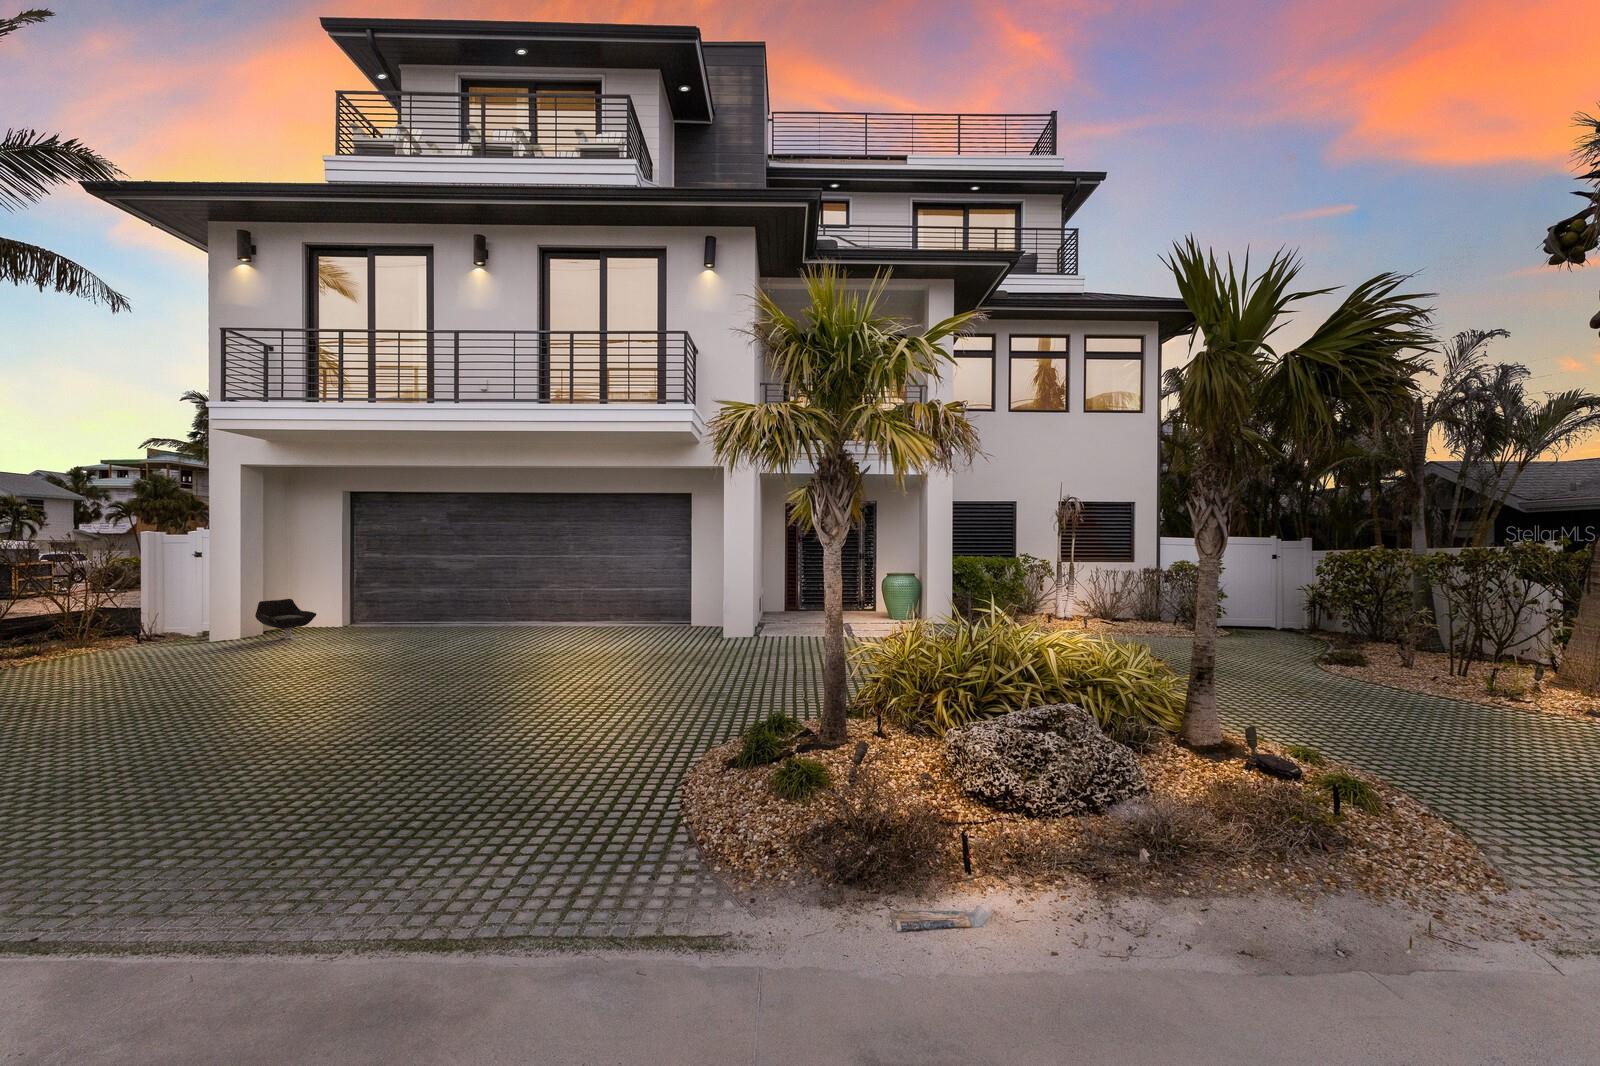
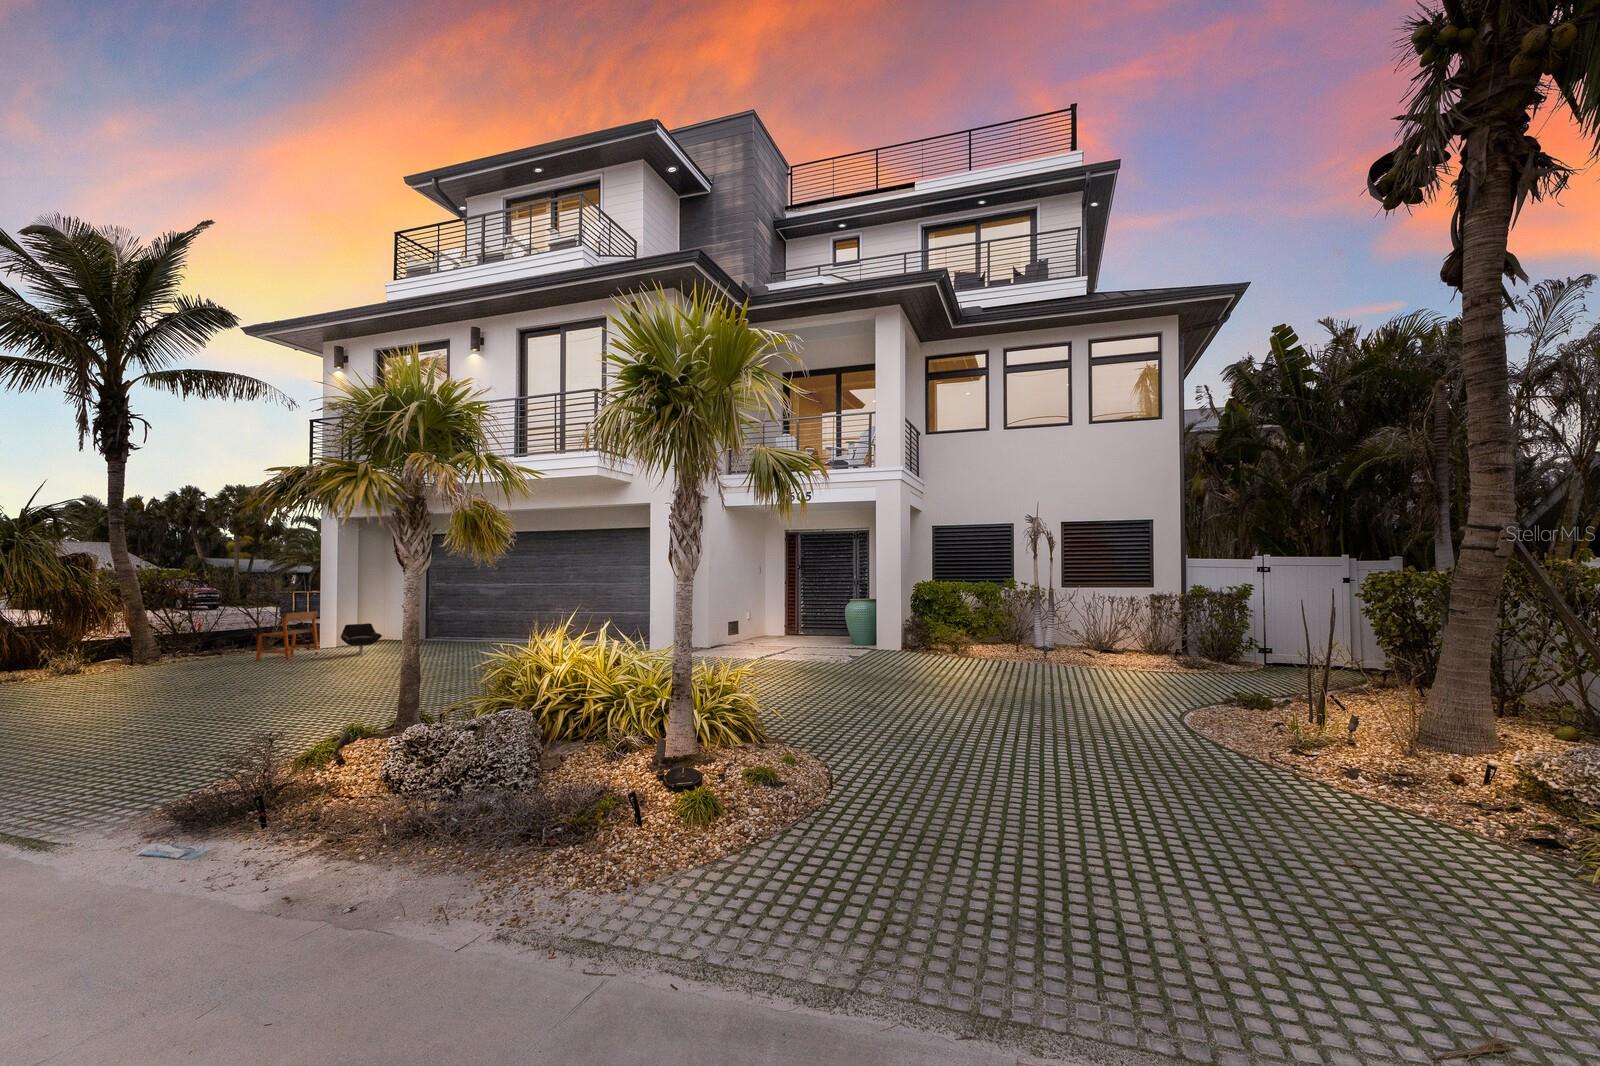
bench: none [141,584,218,653] -> present [256,611,319,661]

